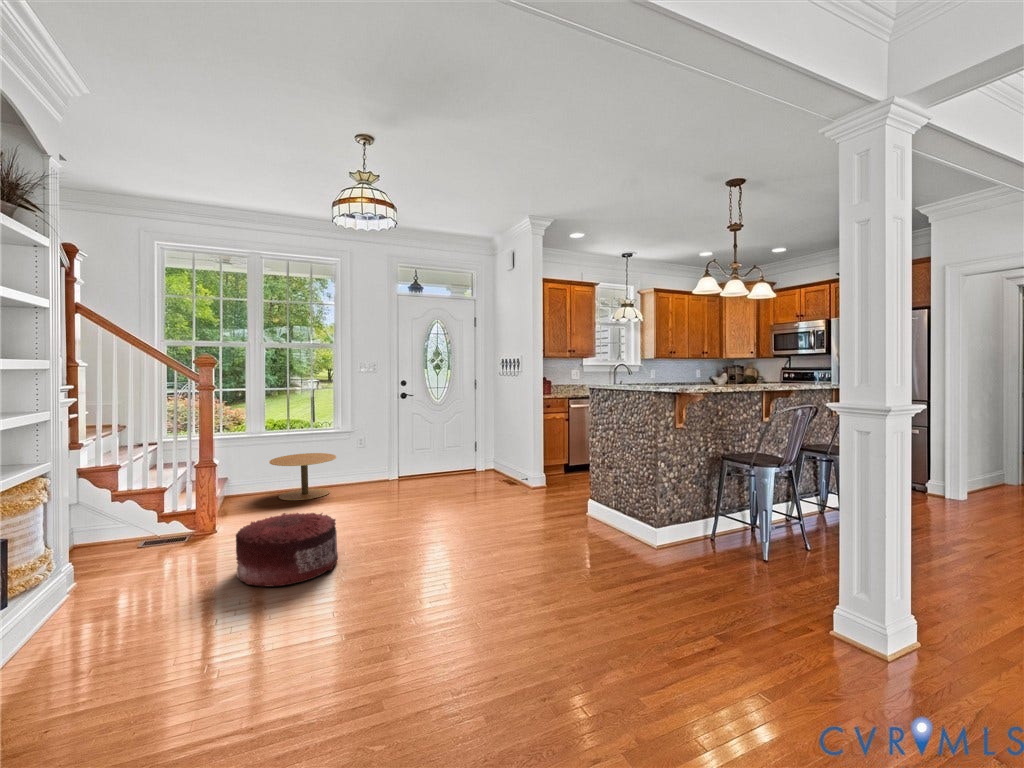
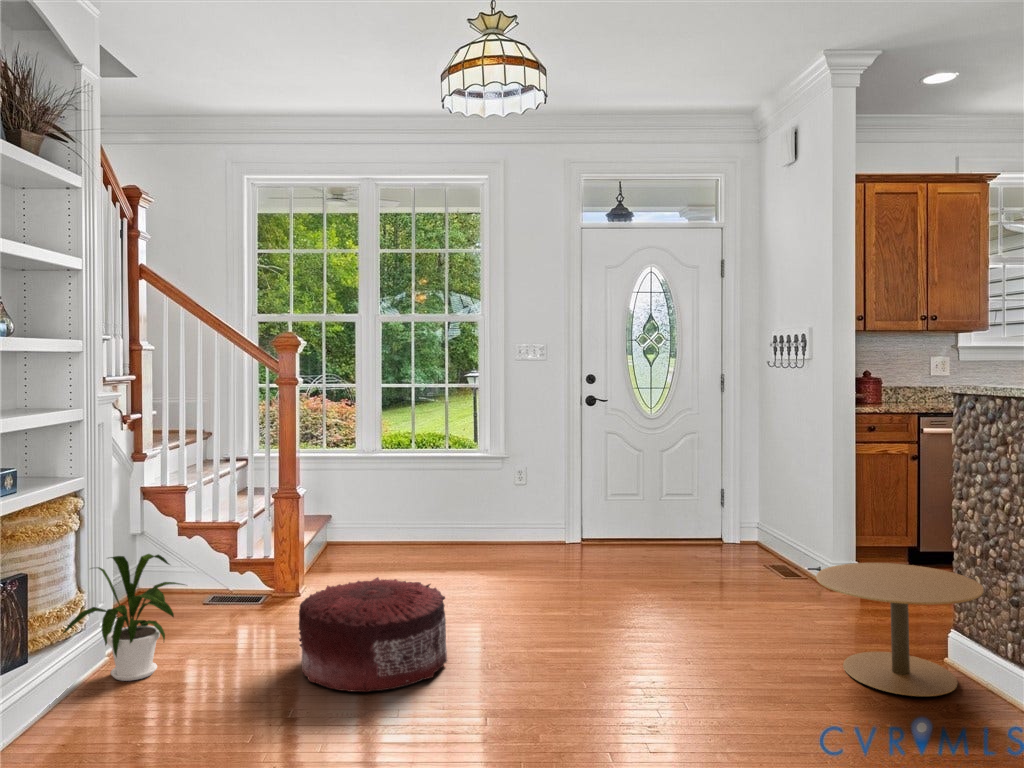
side table: present [269,453,336,500] -> present [816,563,983,696]
house plant: none [37,513,144,608] -> present [63,554,185,681]

